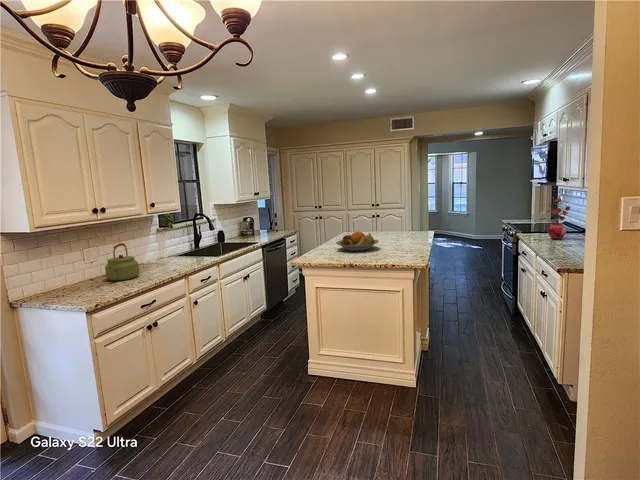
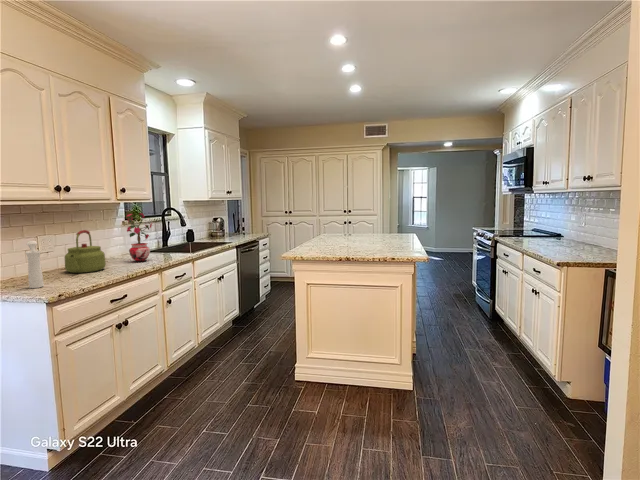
potted plant: present [547,198,571,240] -> present [127,213,152,262]
fruit bowl: present [336,232,379,251] -> none [325,227,370,247]
pepper mill: none [70,257,86,298] -> present [26,241,44,288]

